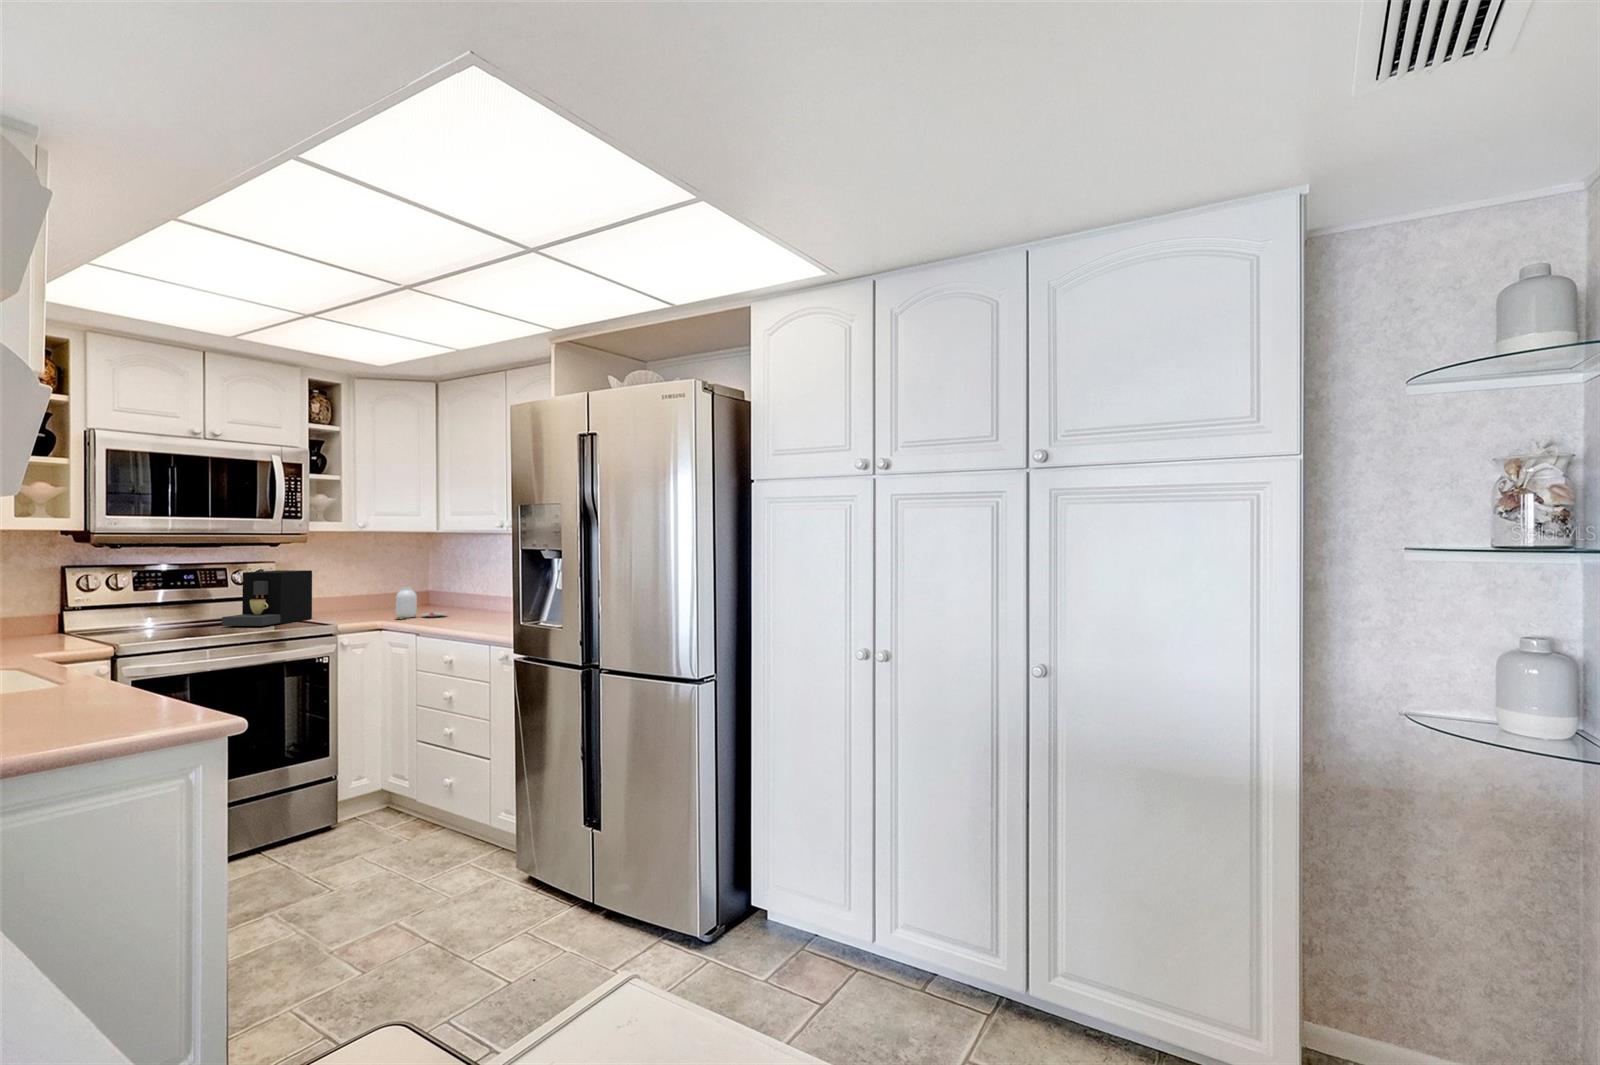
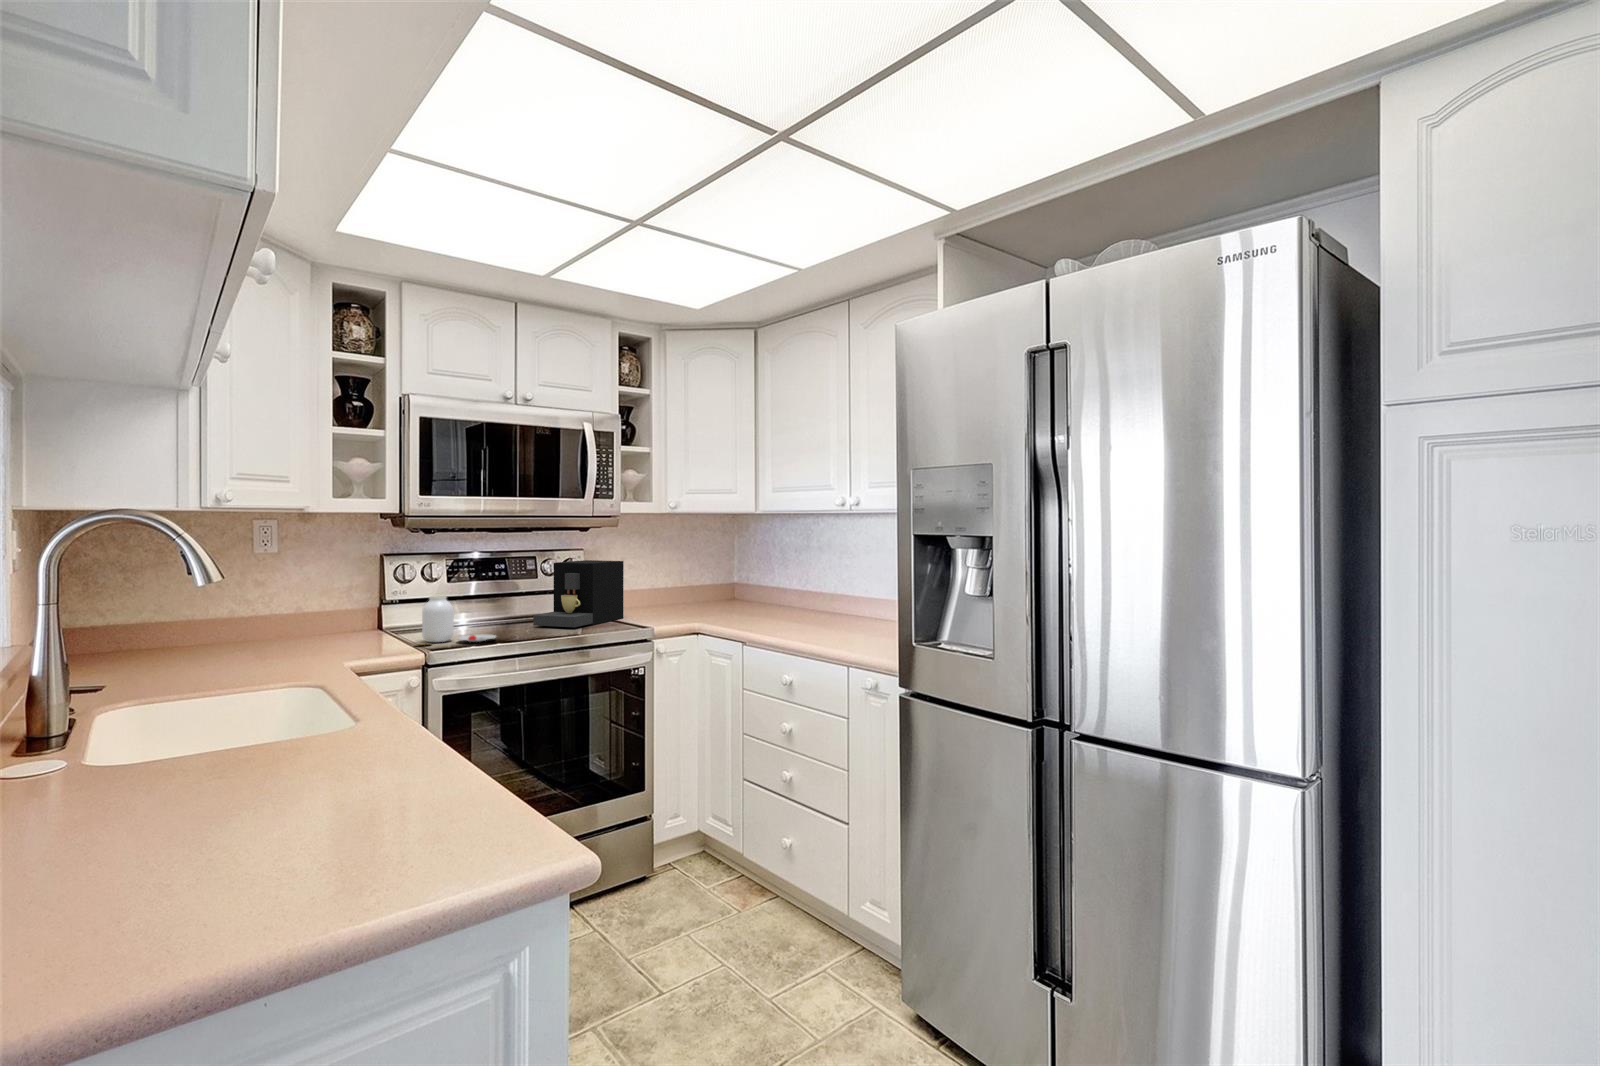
jar: present [396,587,445,619] -> present [415,595,496,646]

